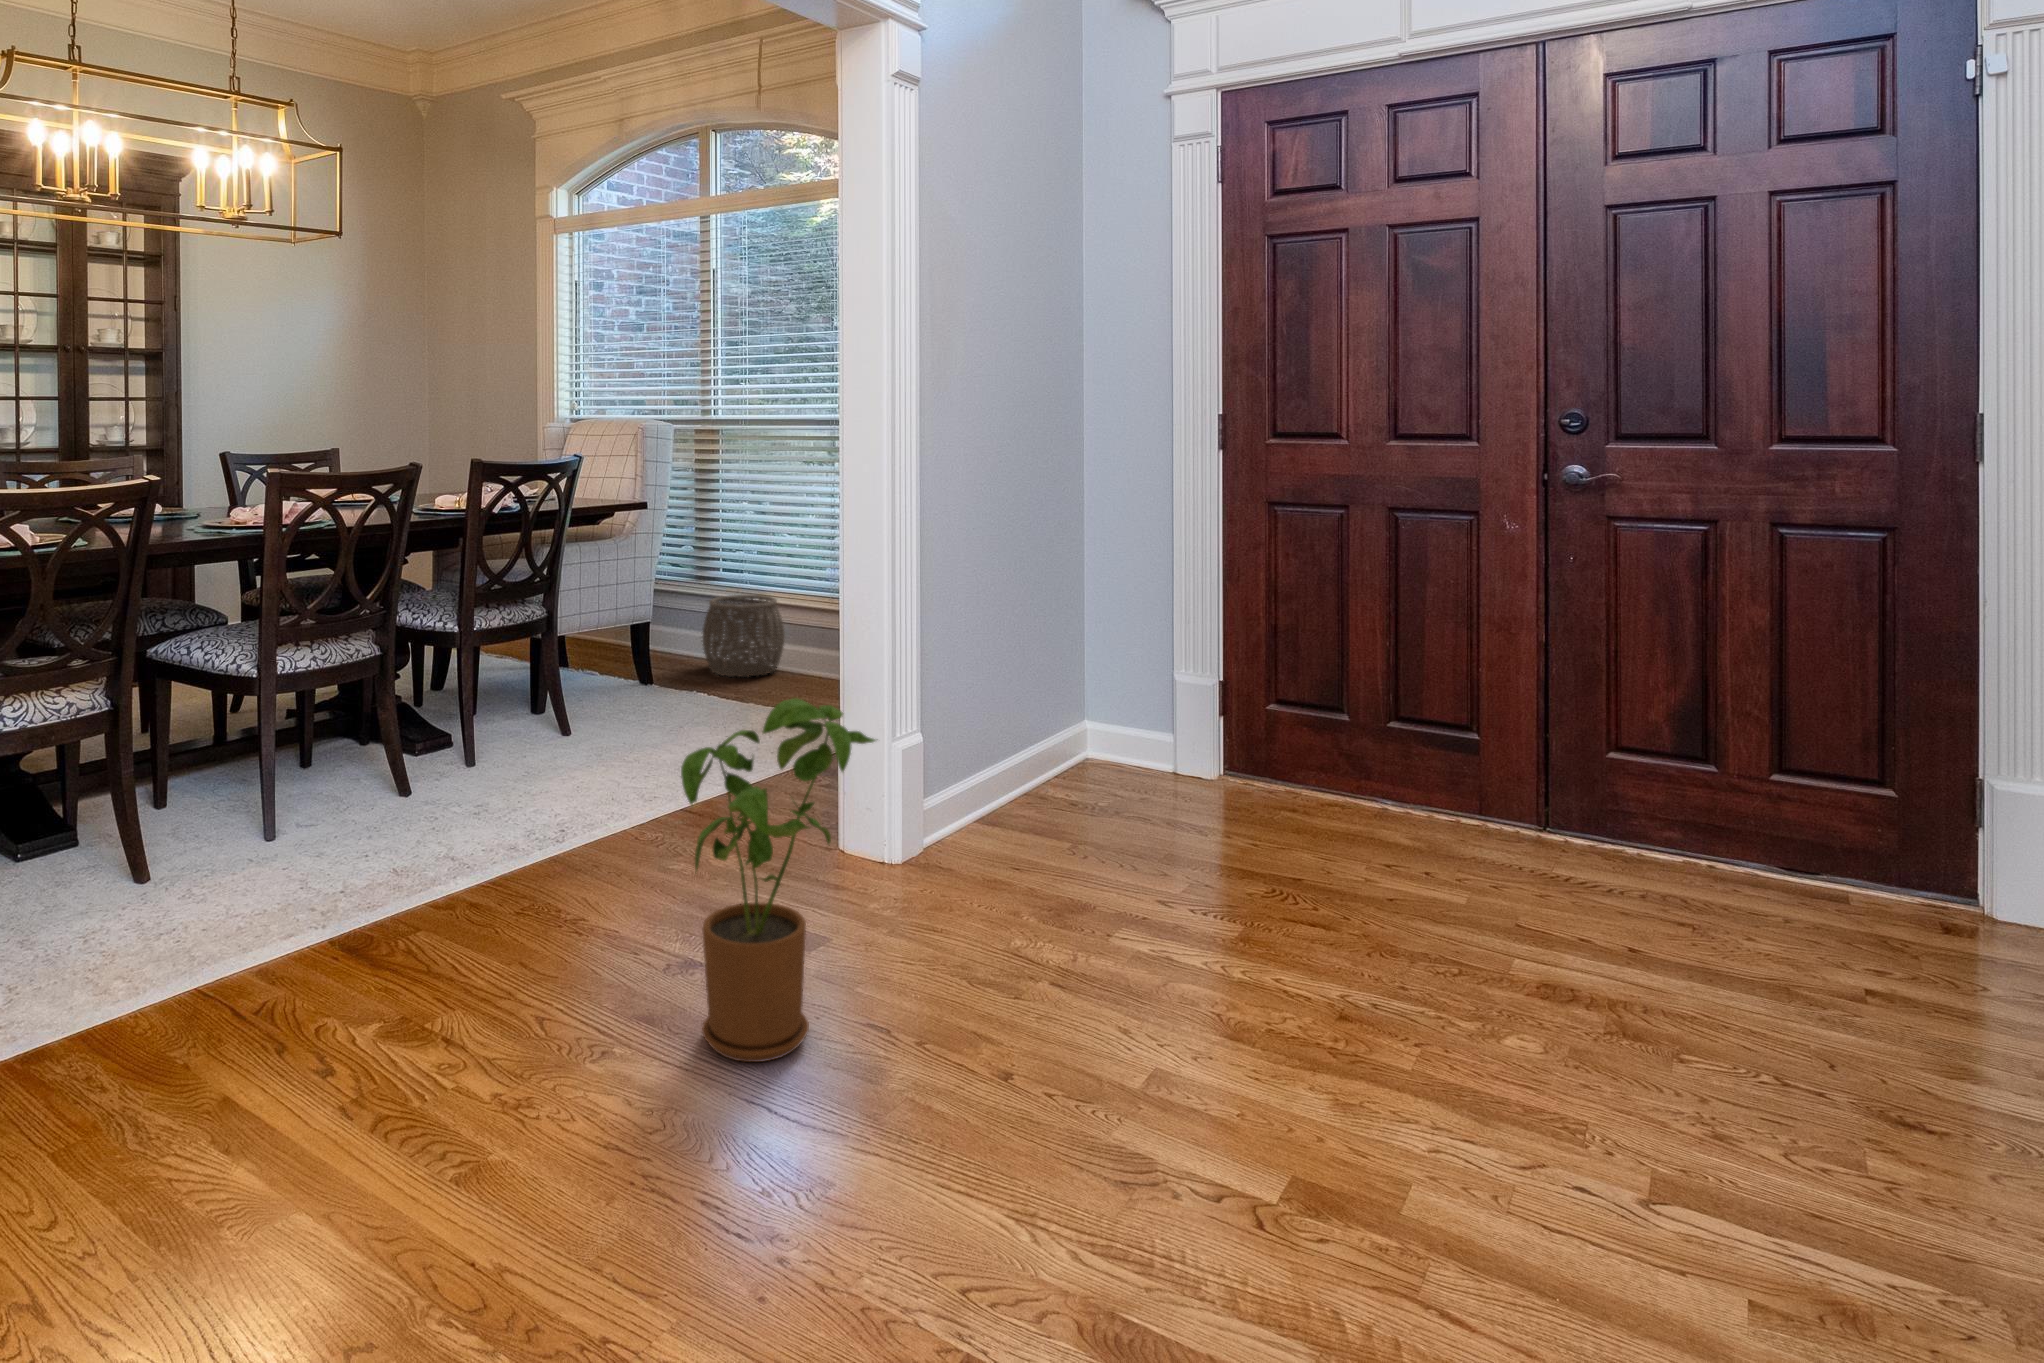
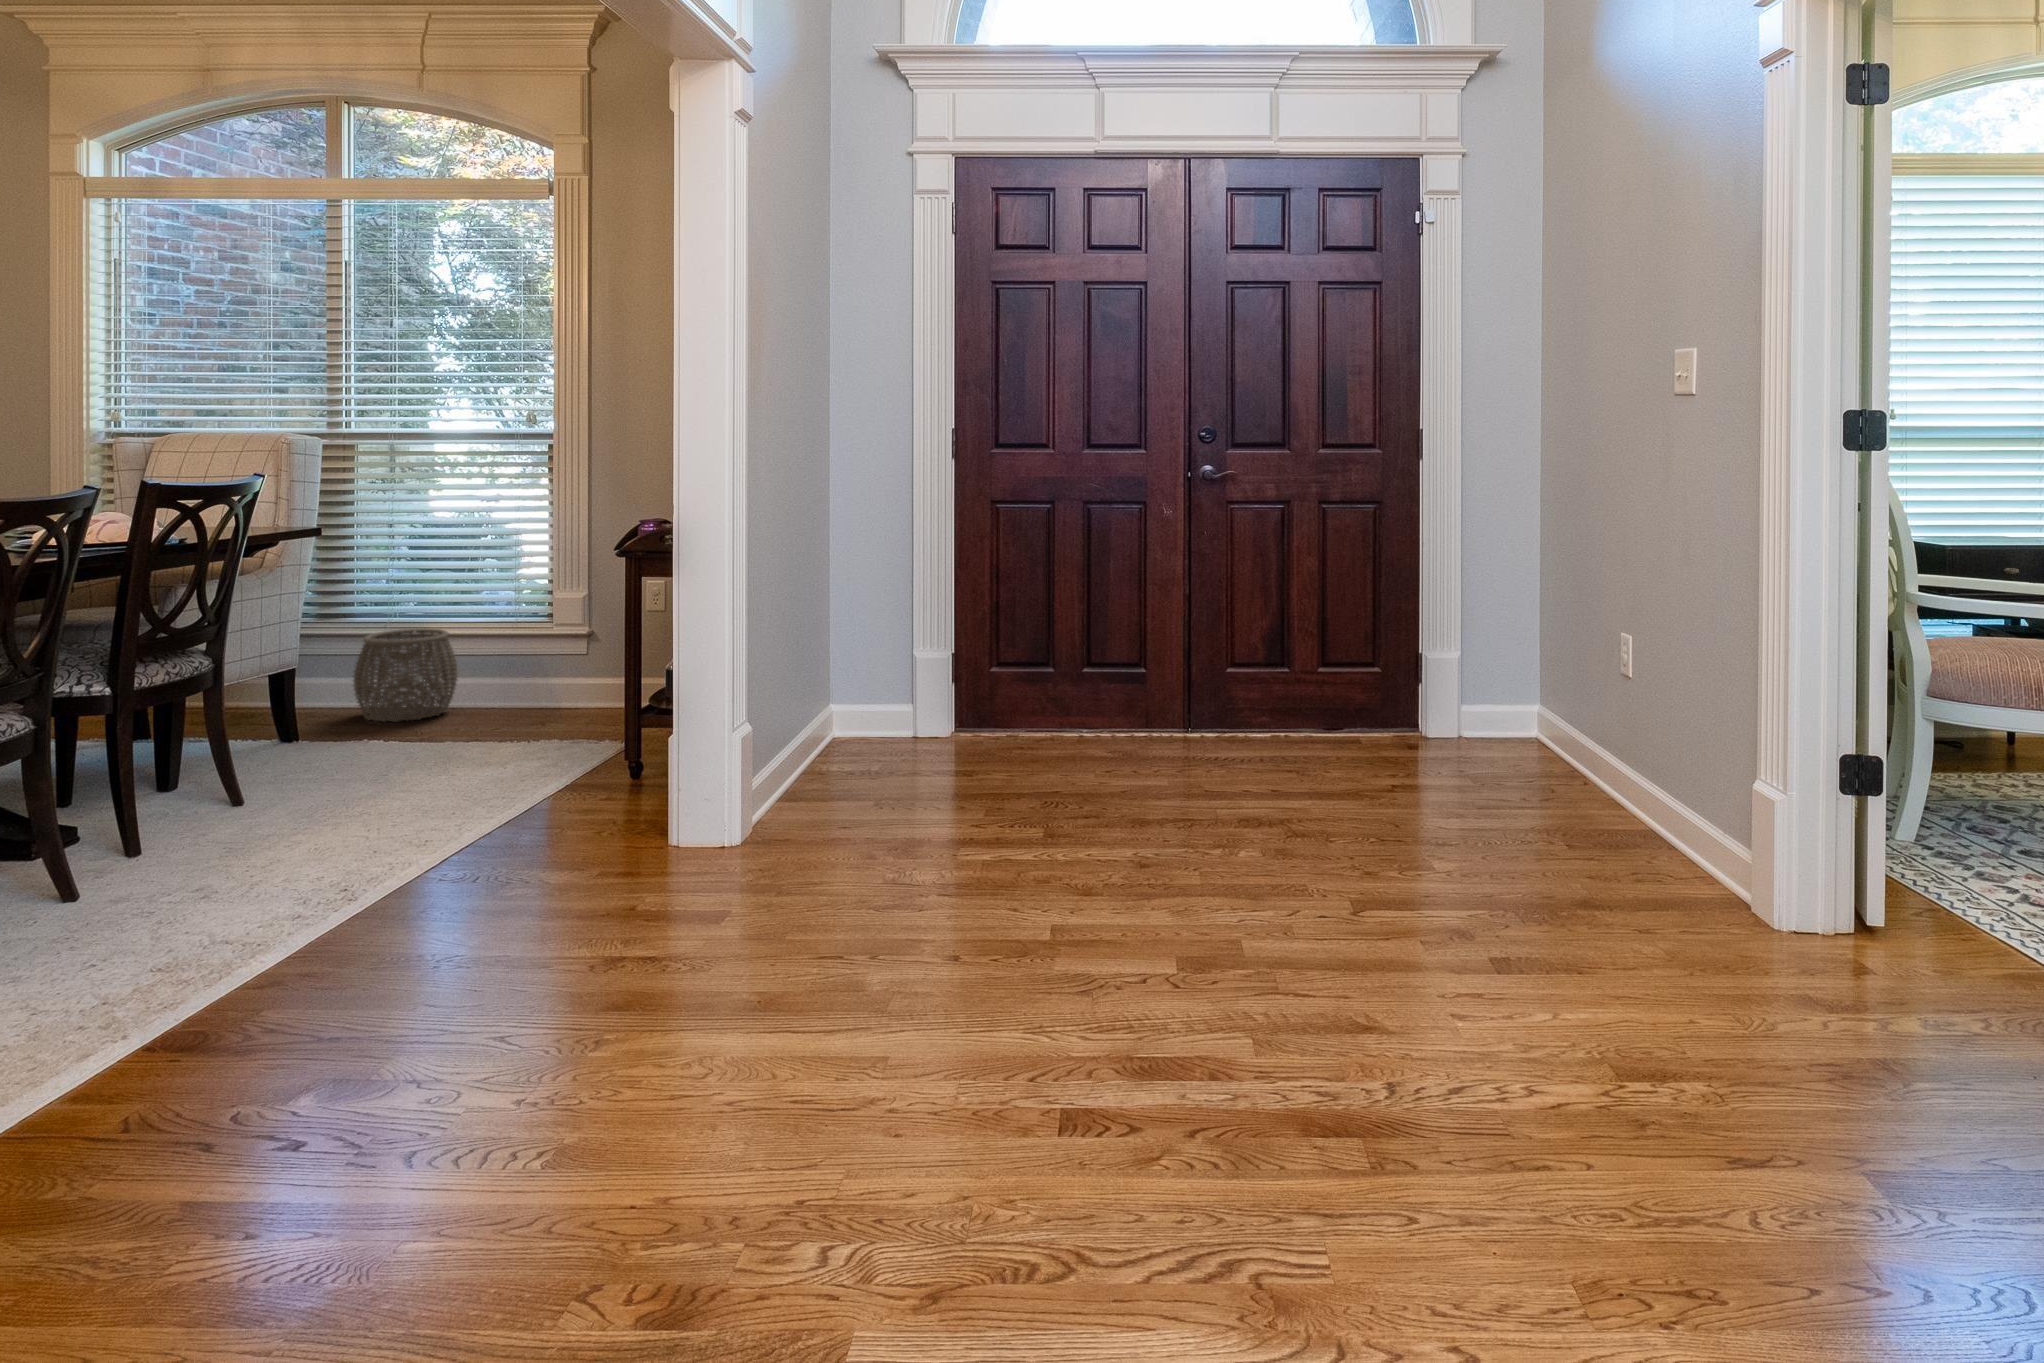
house plant: present [681,698,875,1062] -> none [661,672,839,1003]

